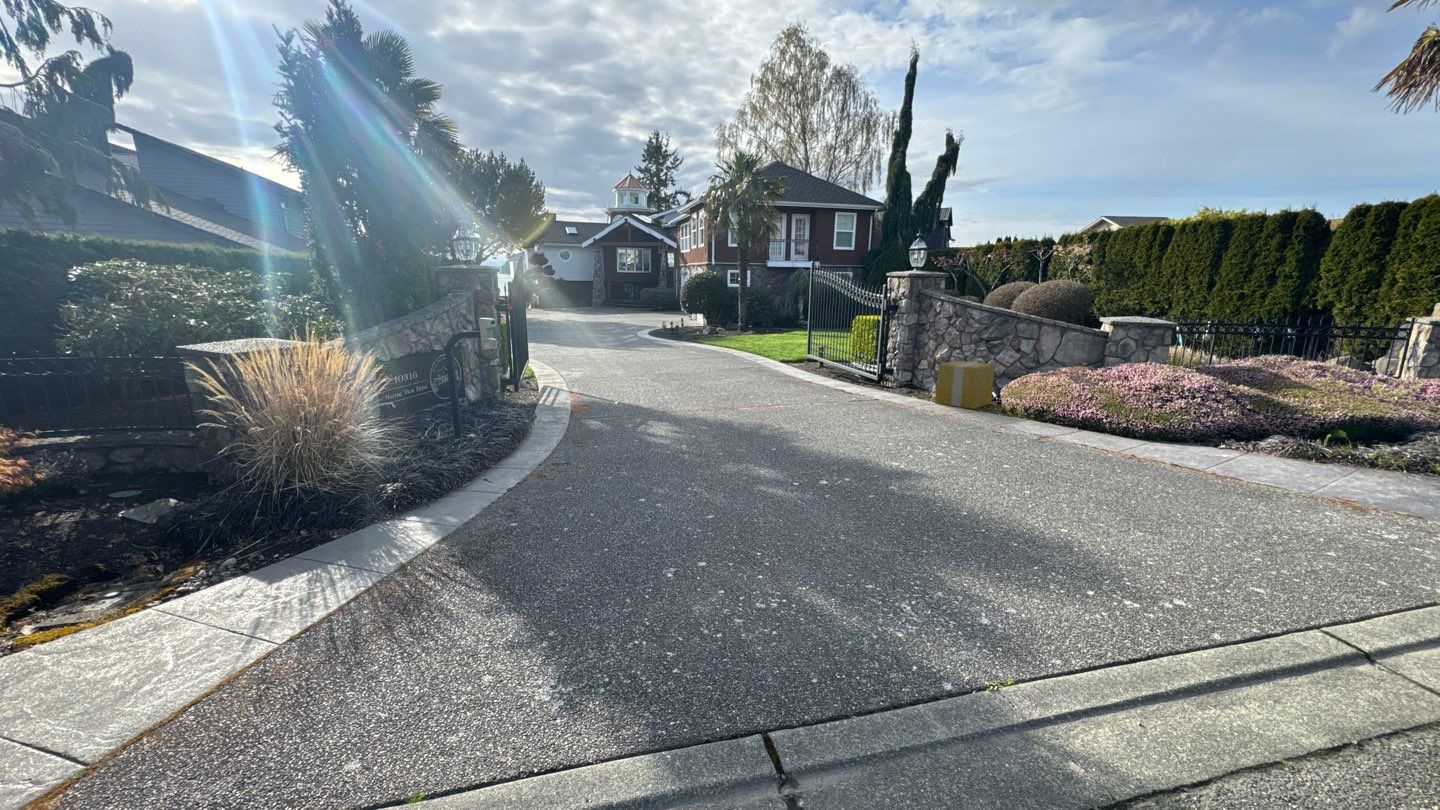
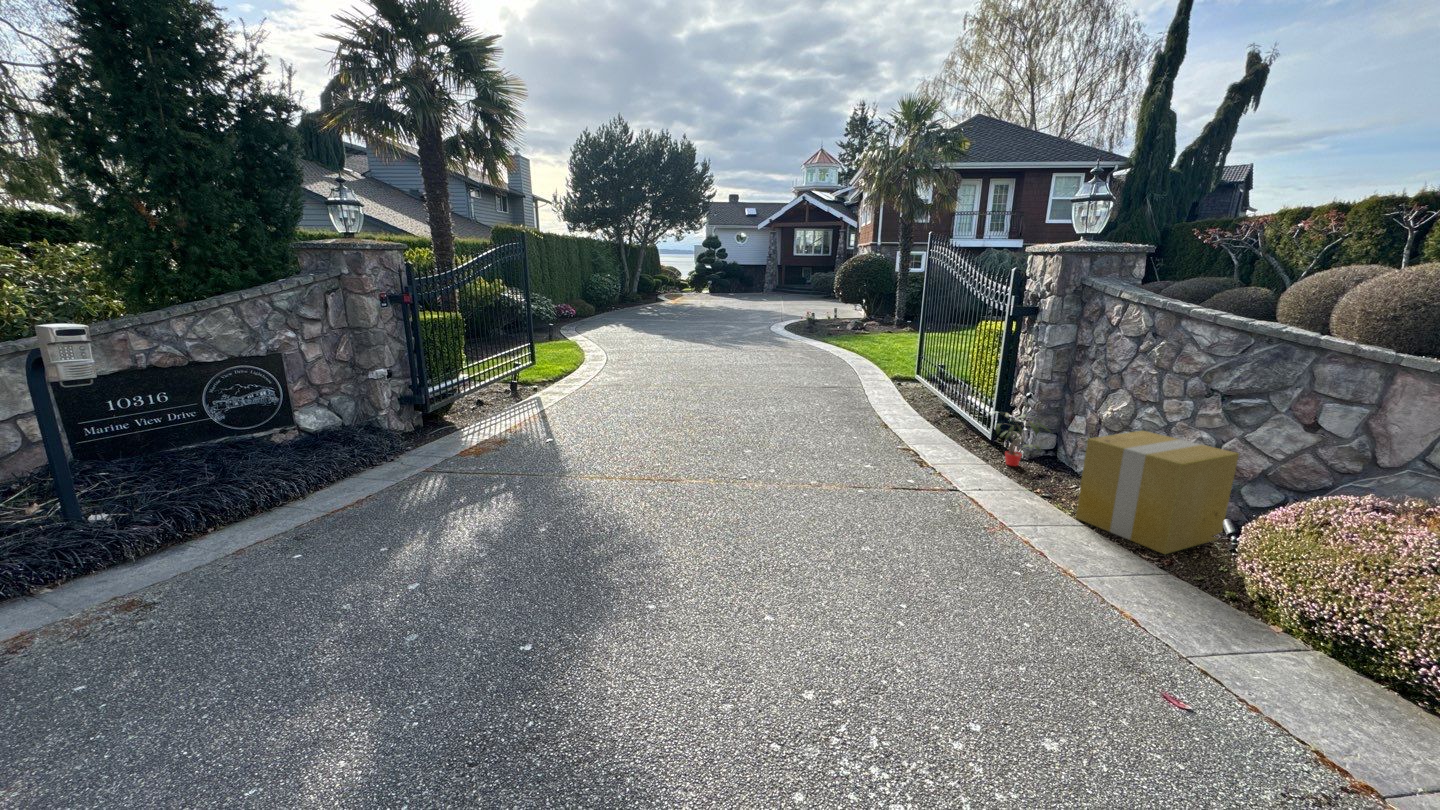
potted plant: none [879,361,914,390] -> present [992,412,1050,466]

